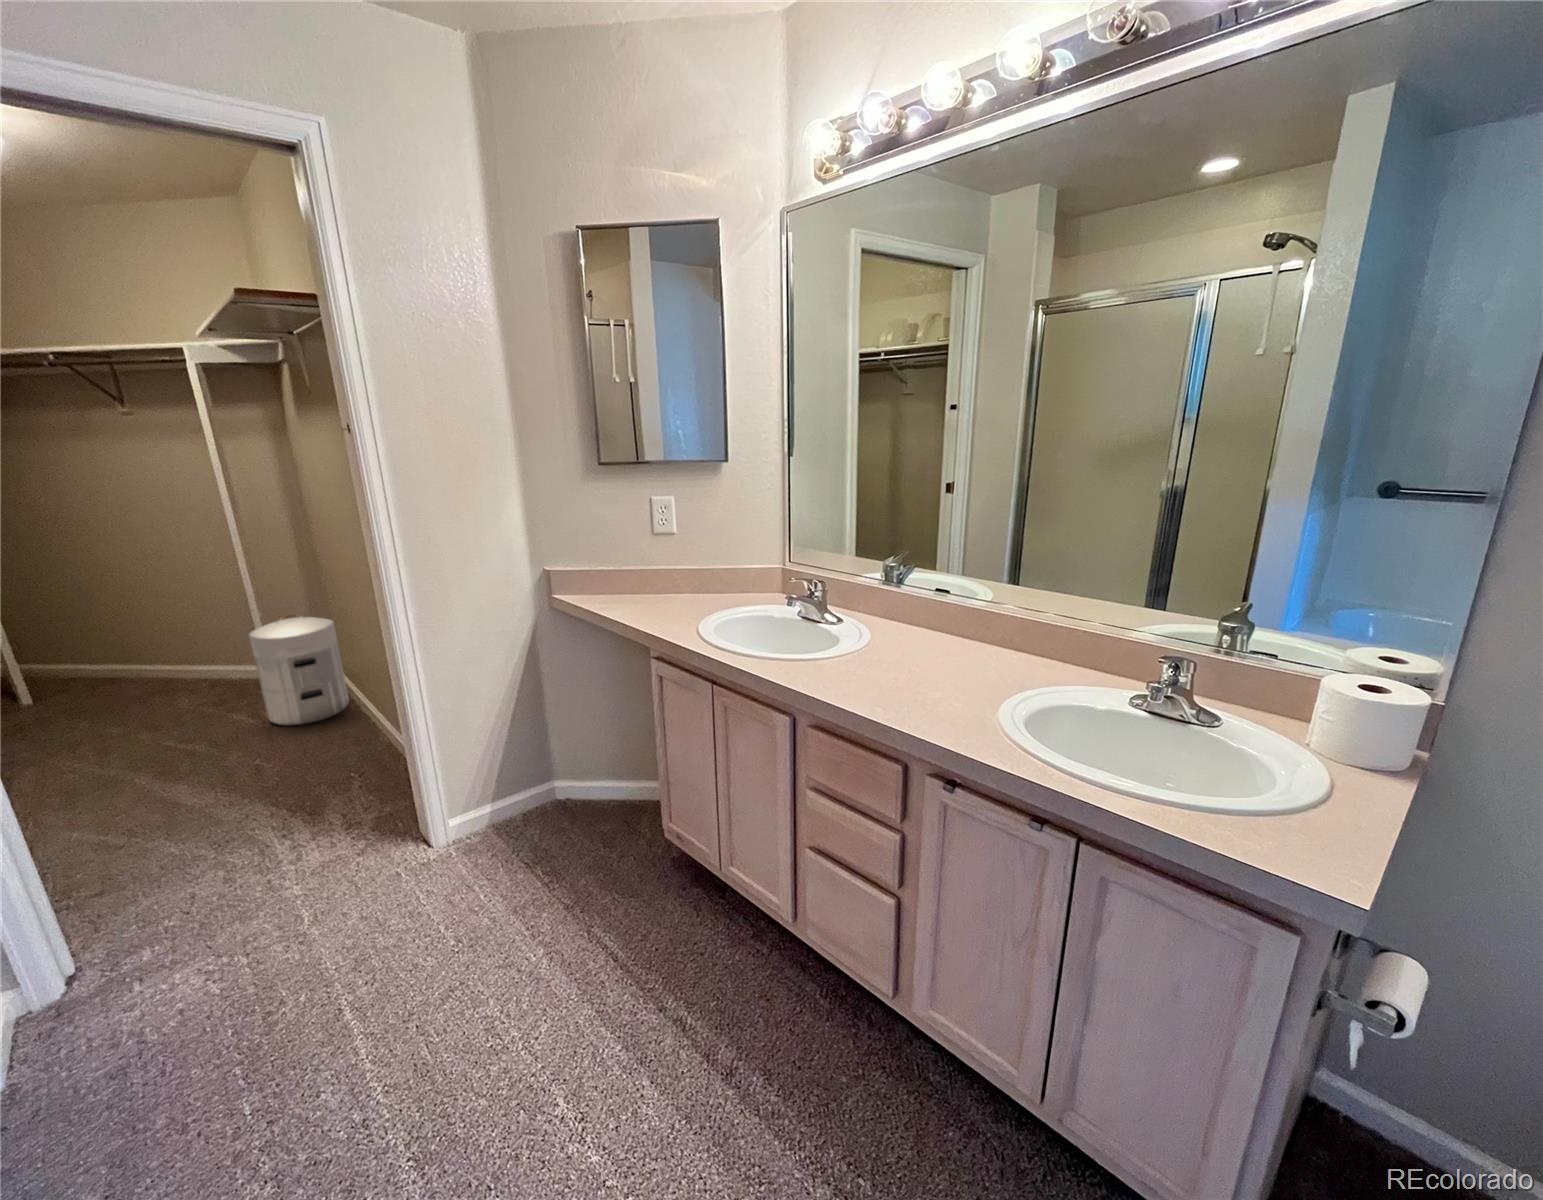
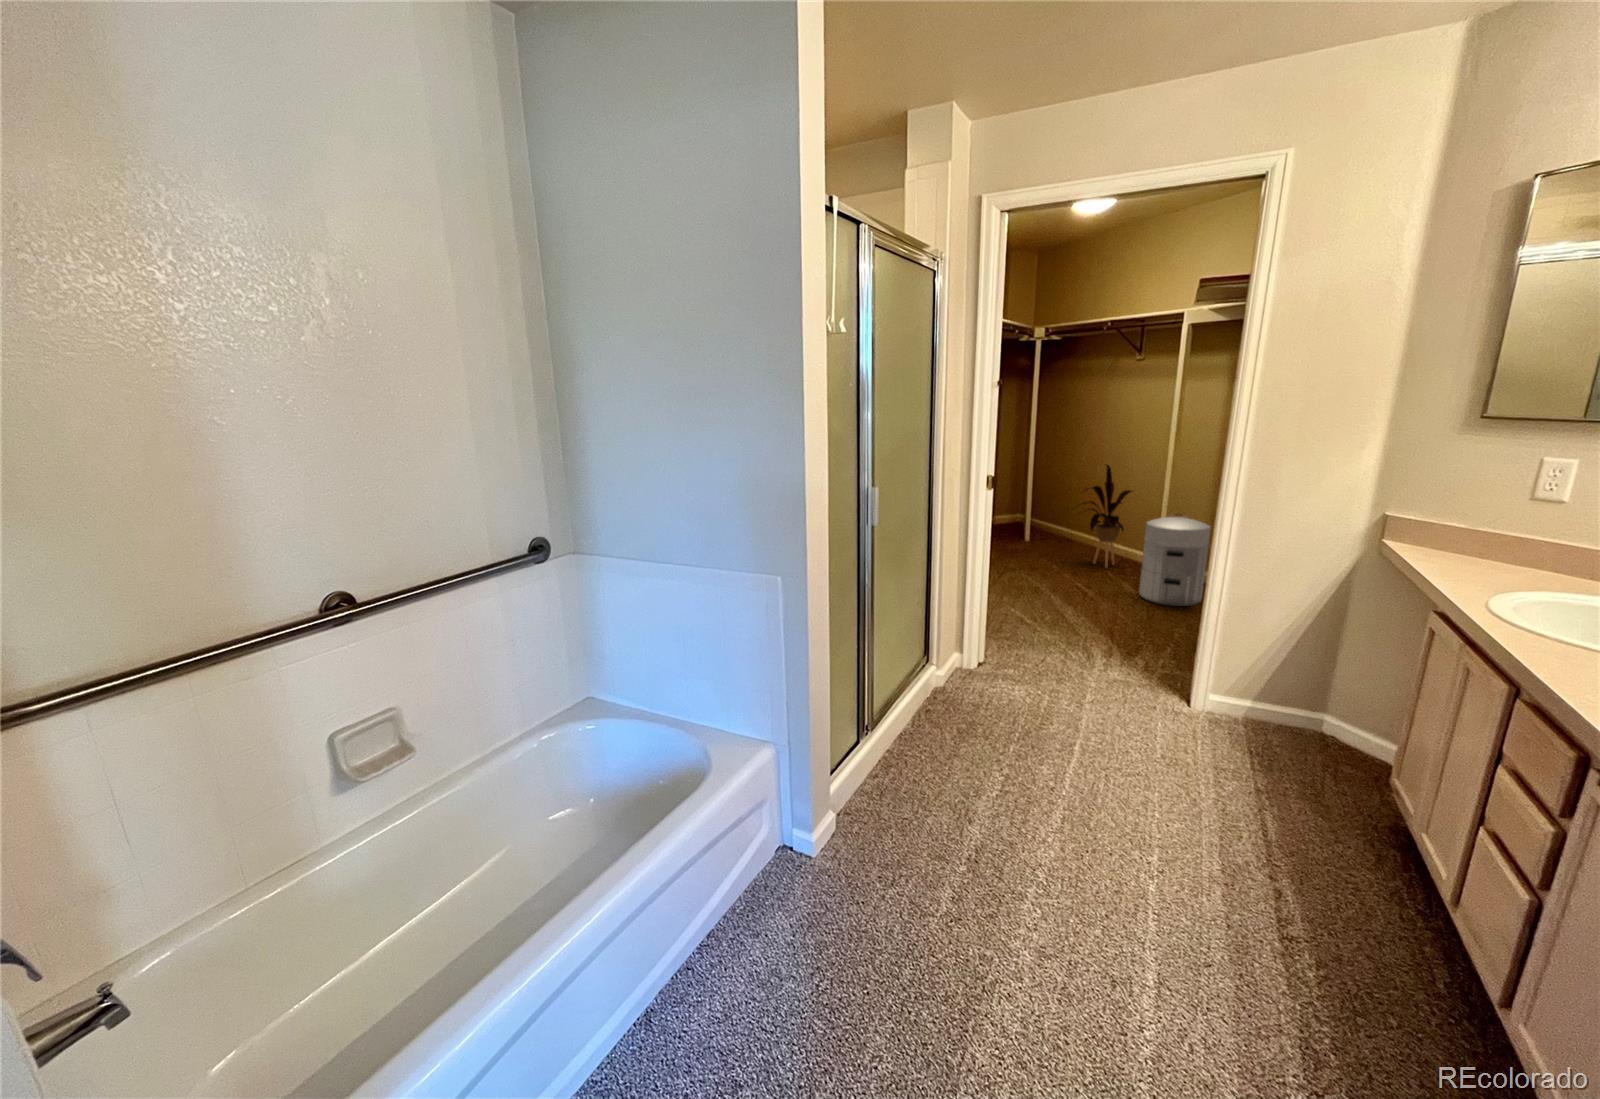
house plant: none [106,569,206,700] -> present [1084,465,1132,568]

